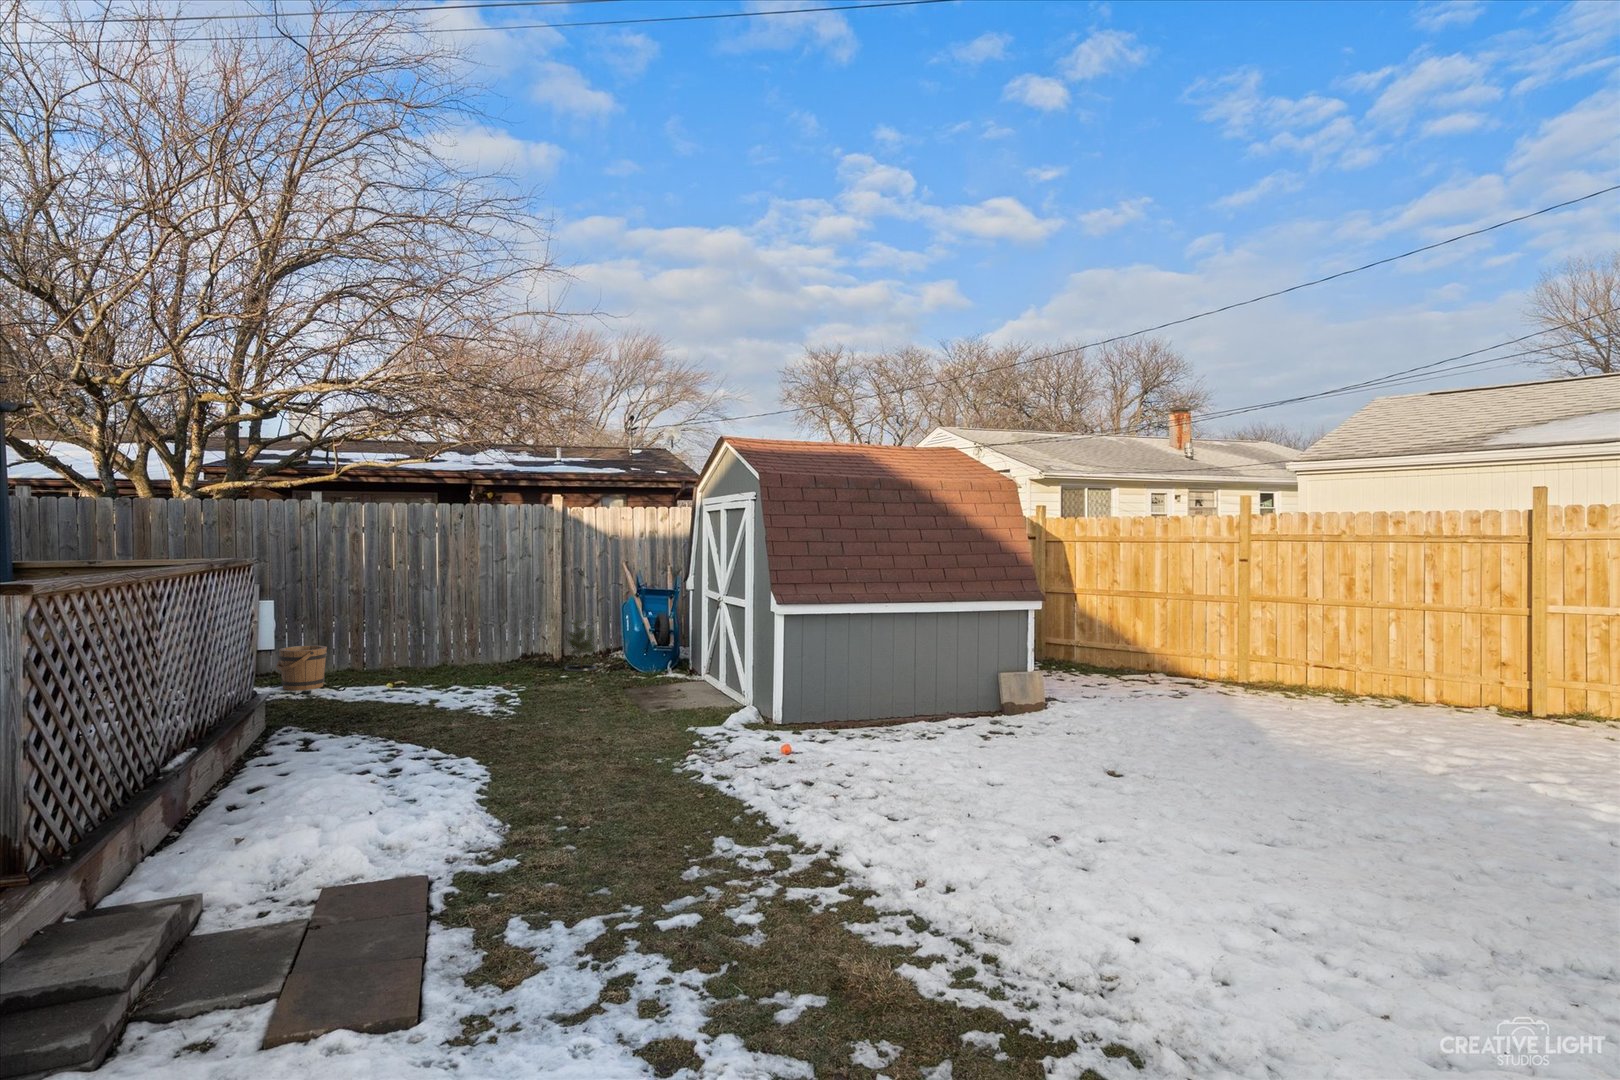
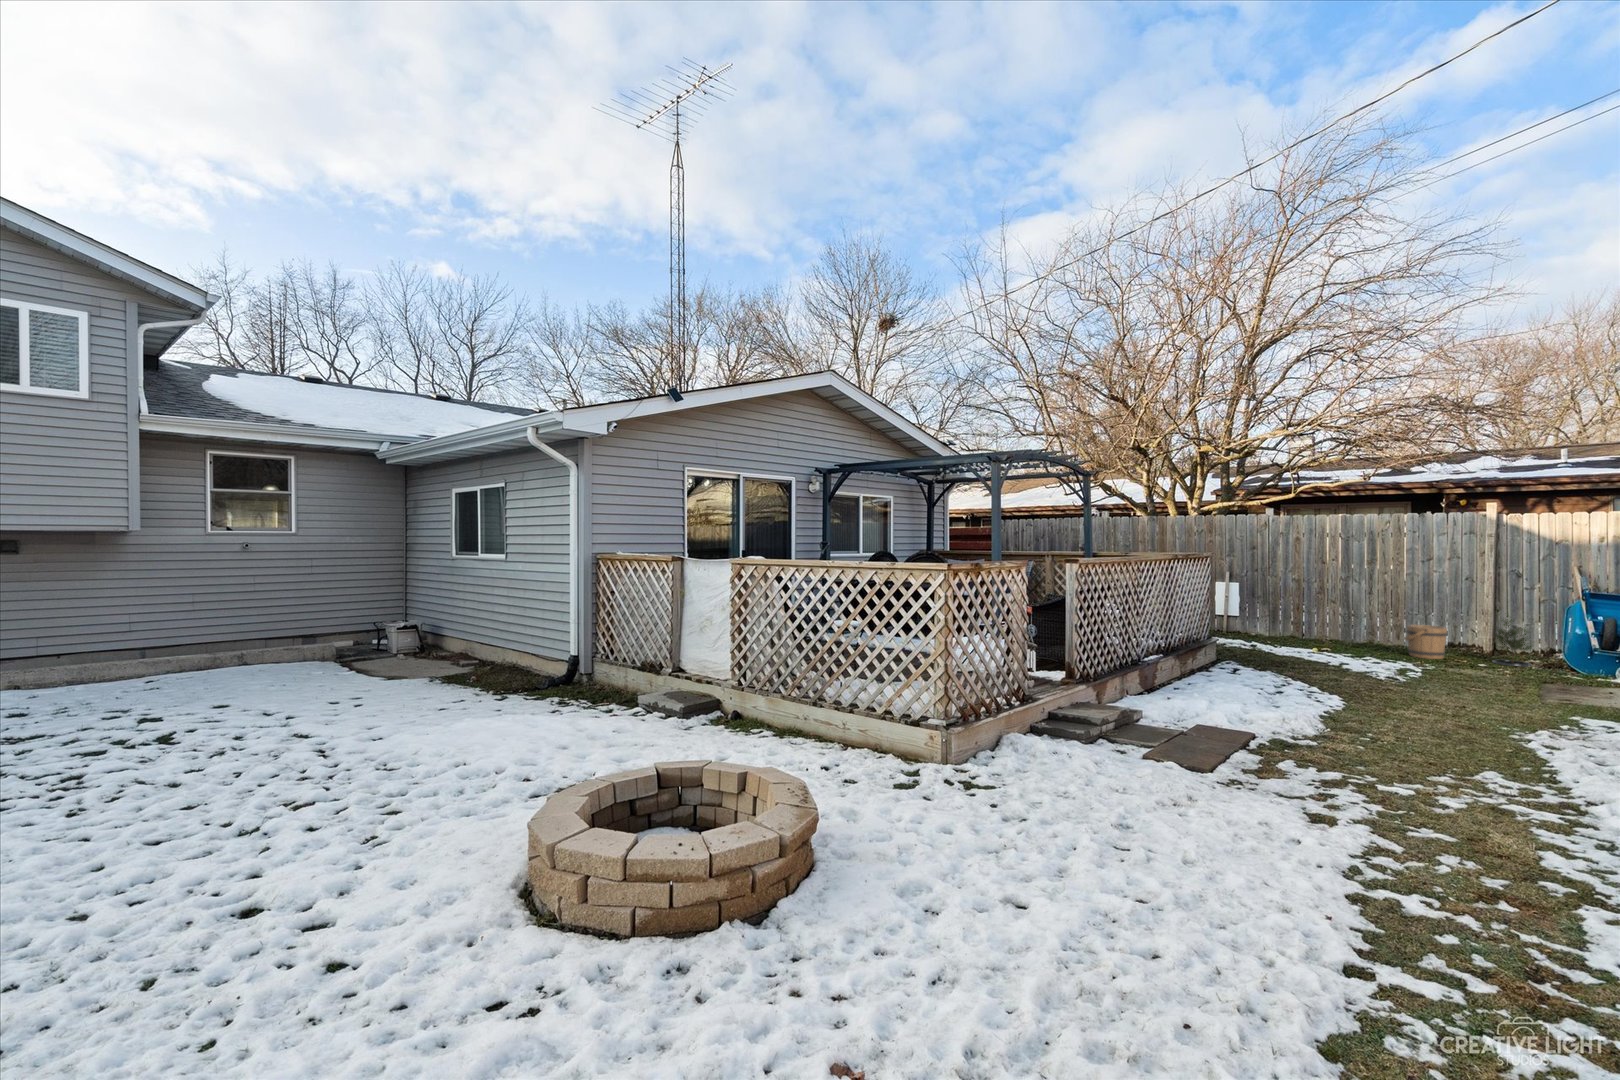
bucket: present [276,645,327,690] -> present [1404,624,1447,659]

